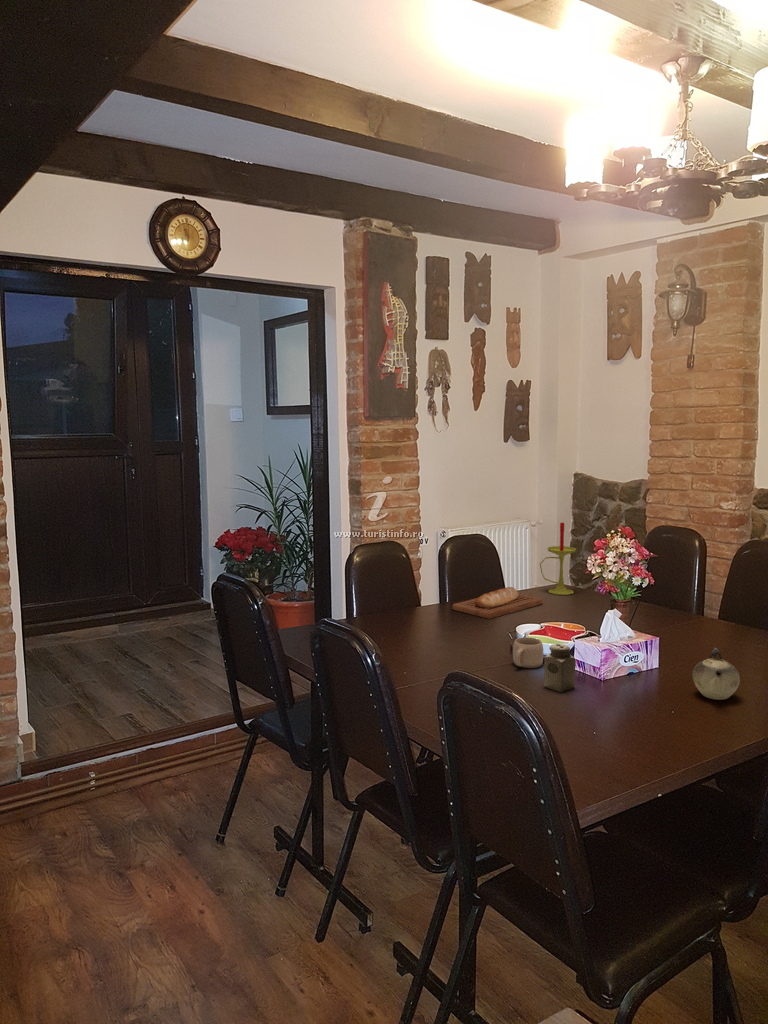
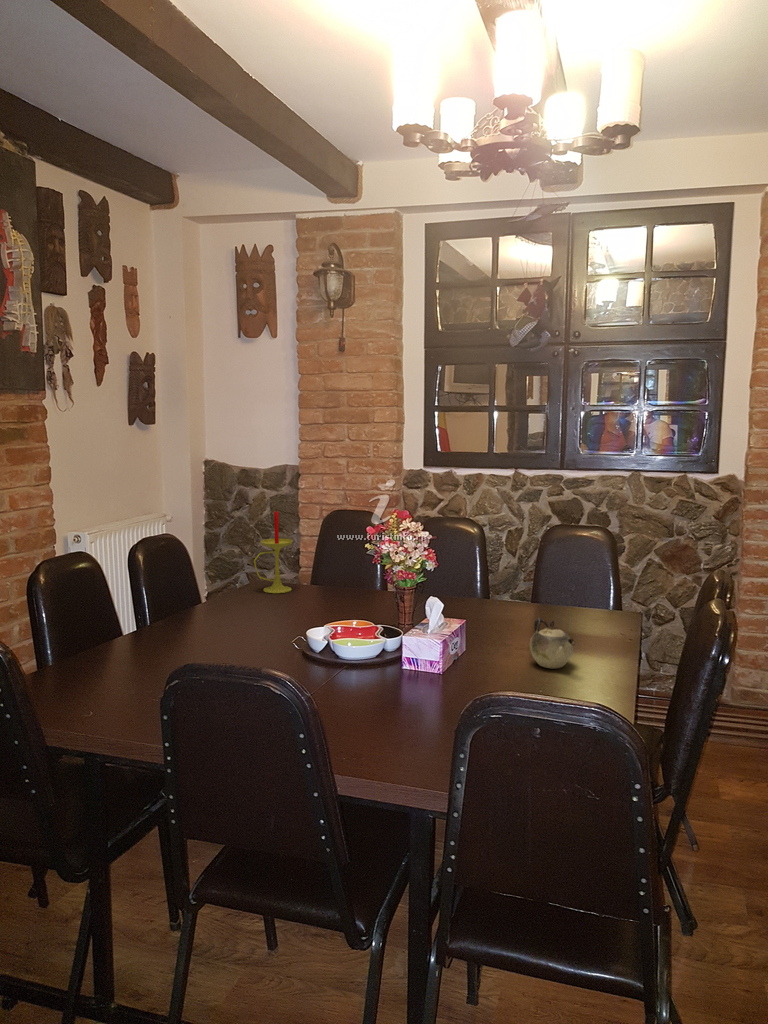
bread loaf: present [452,587,543,619] -> none [186,591,278,632]
mug: present [513,637,543,668] -> none [339,642,374,679]
salt shaker: present [544,644,576,692] -> none [407,642,437,696]

